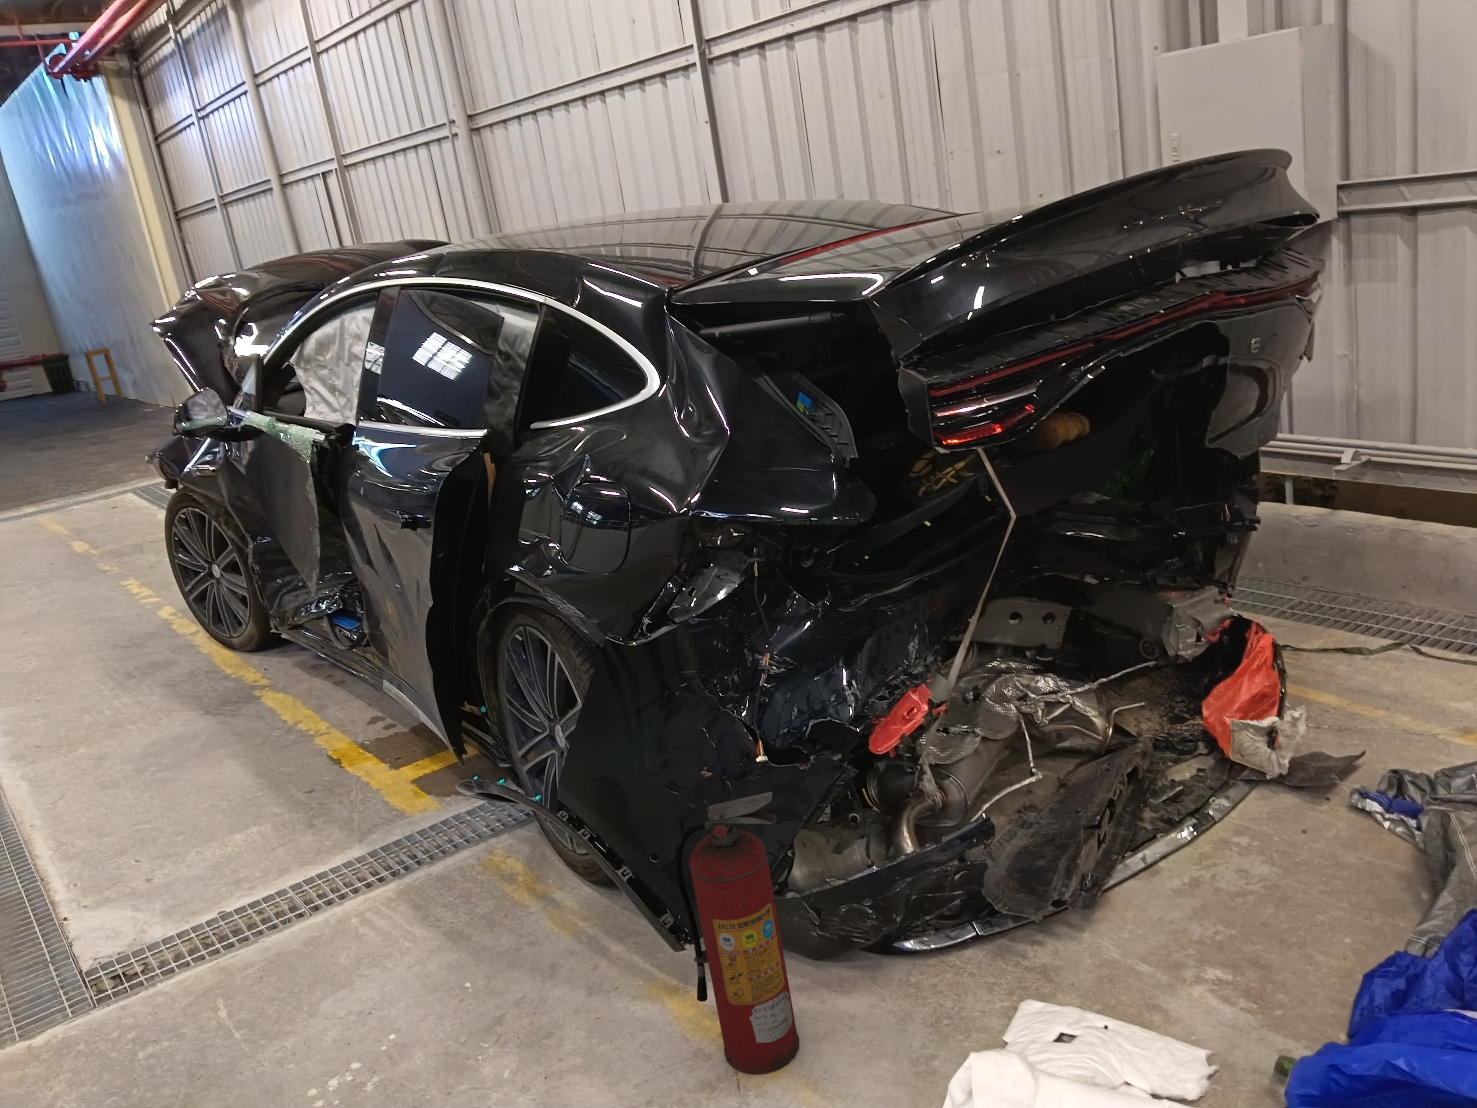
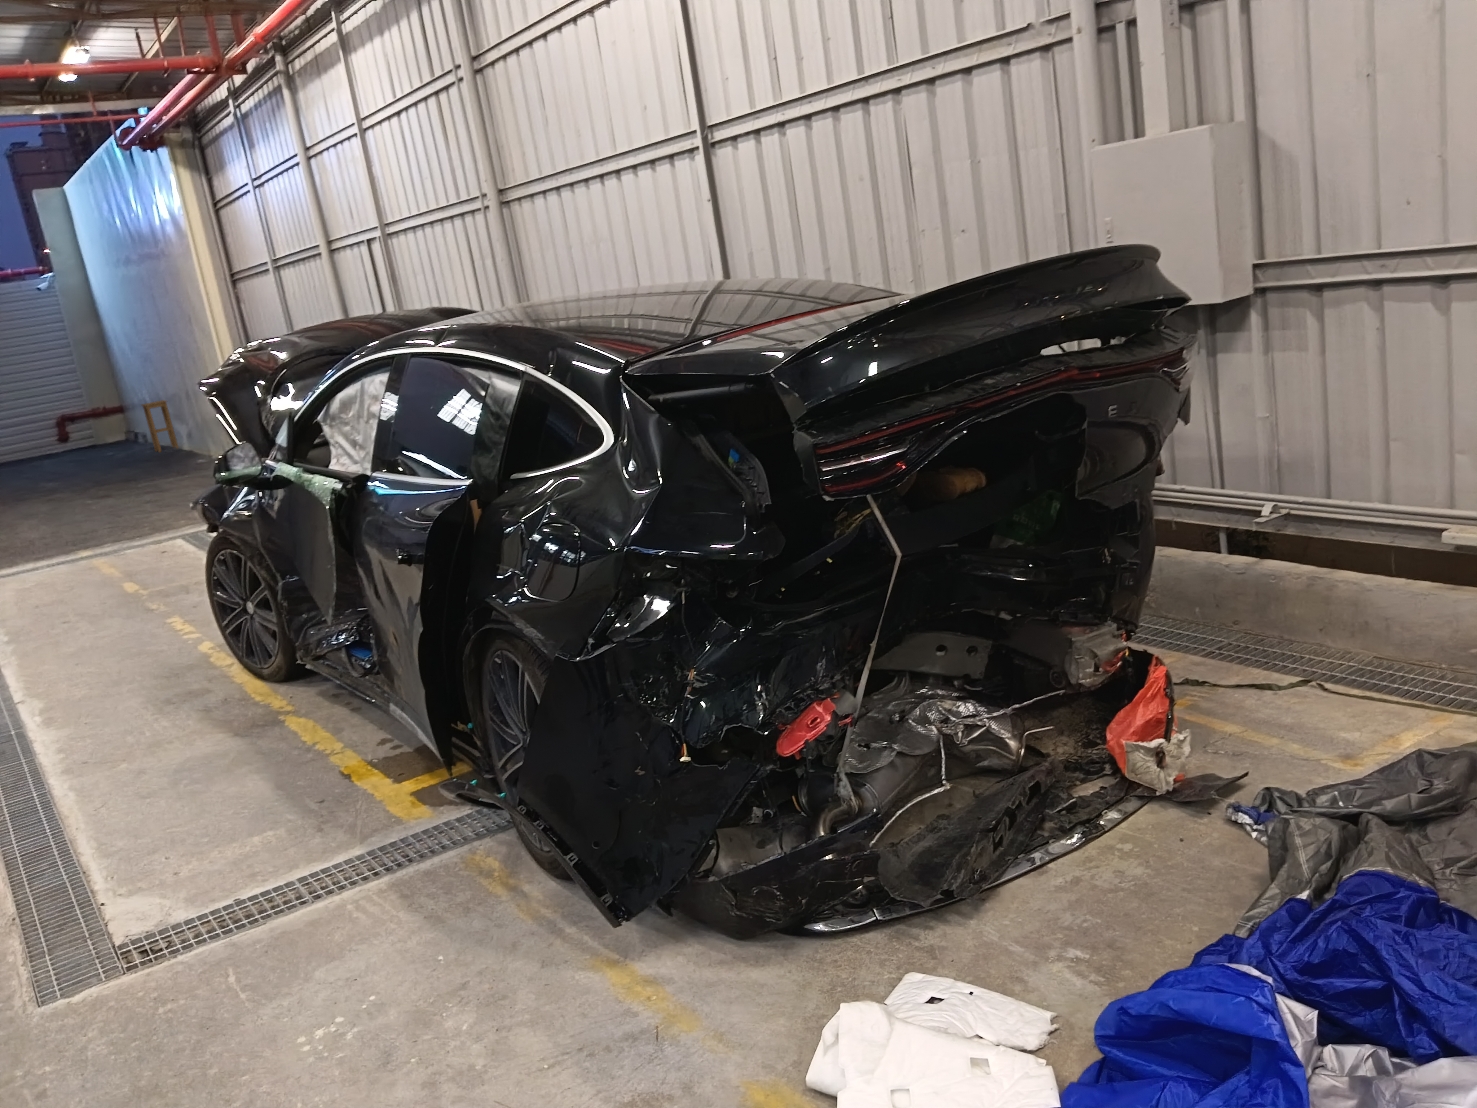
waste bin: present [39,355,76,395] -> none [99,407,135,445]
fire extinguisher: present [675,792,799,1074] -> none [609,785,717,1031]

